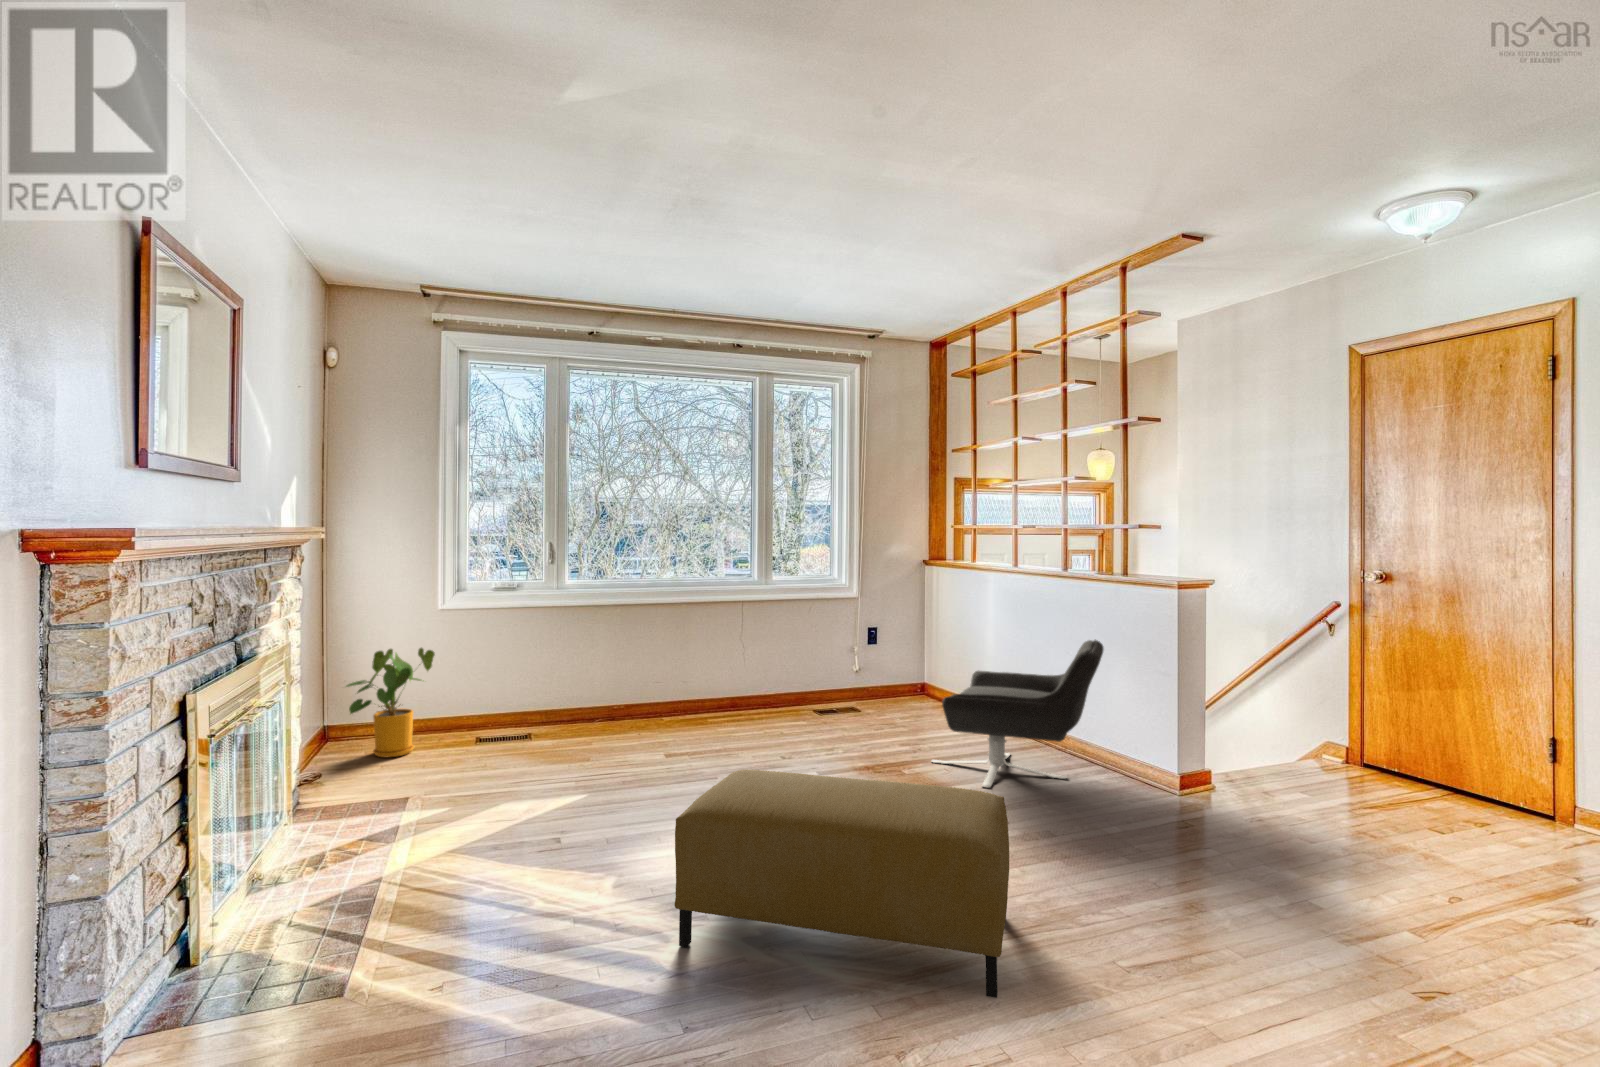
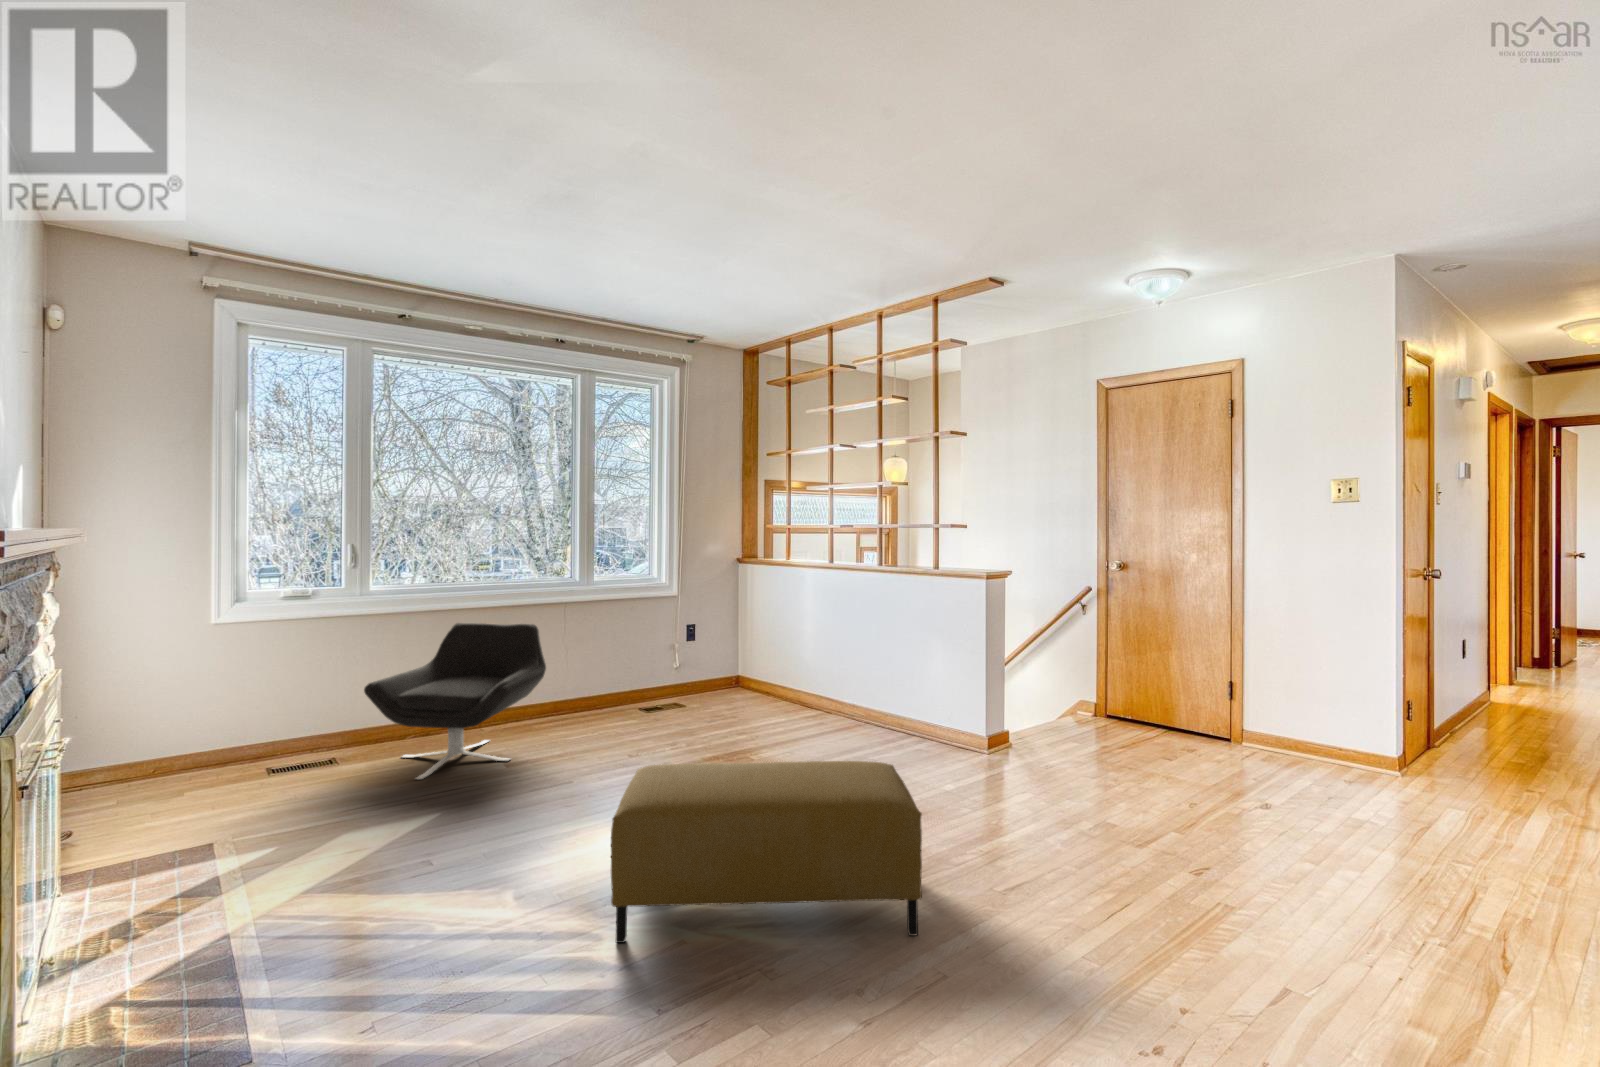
lounge chair: present [932,640,1103,788] -> present [364,623,546,779]
house plant: present [346,648,435,757] -> none [95,669,212,801]

